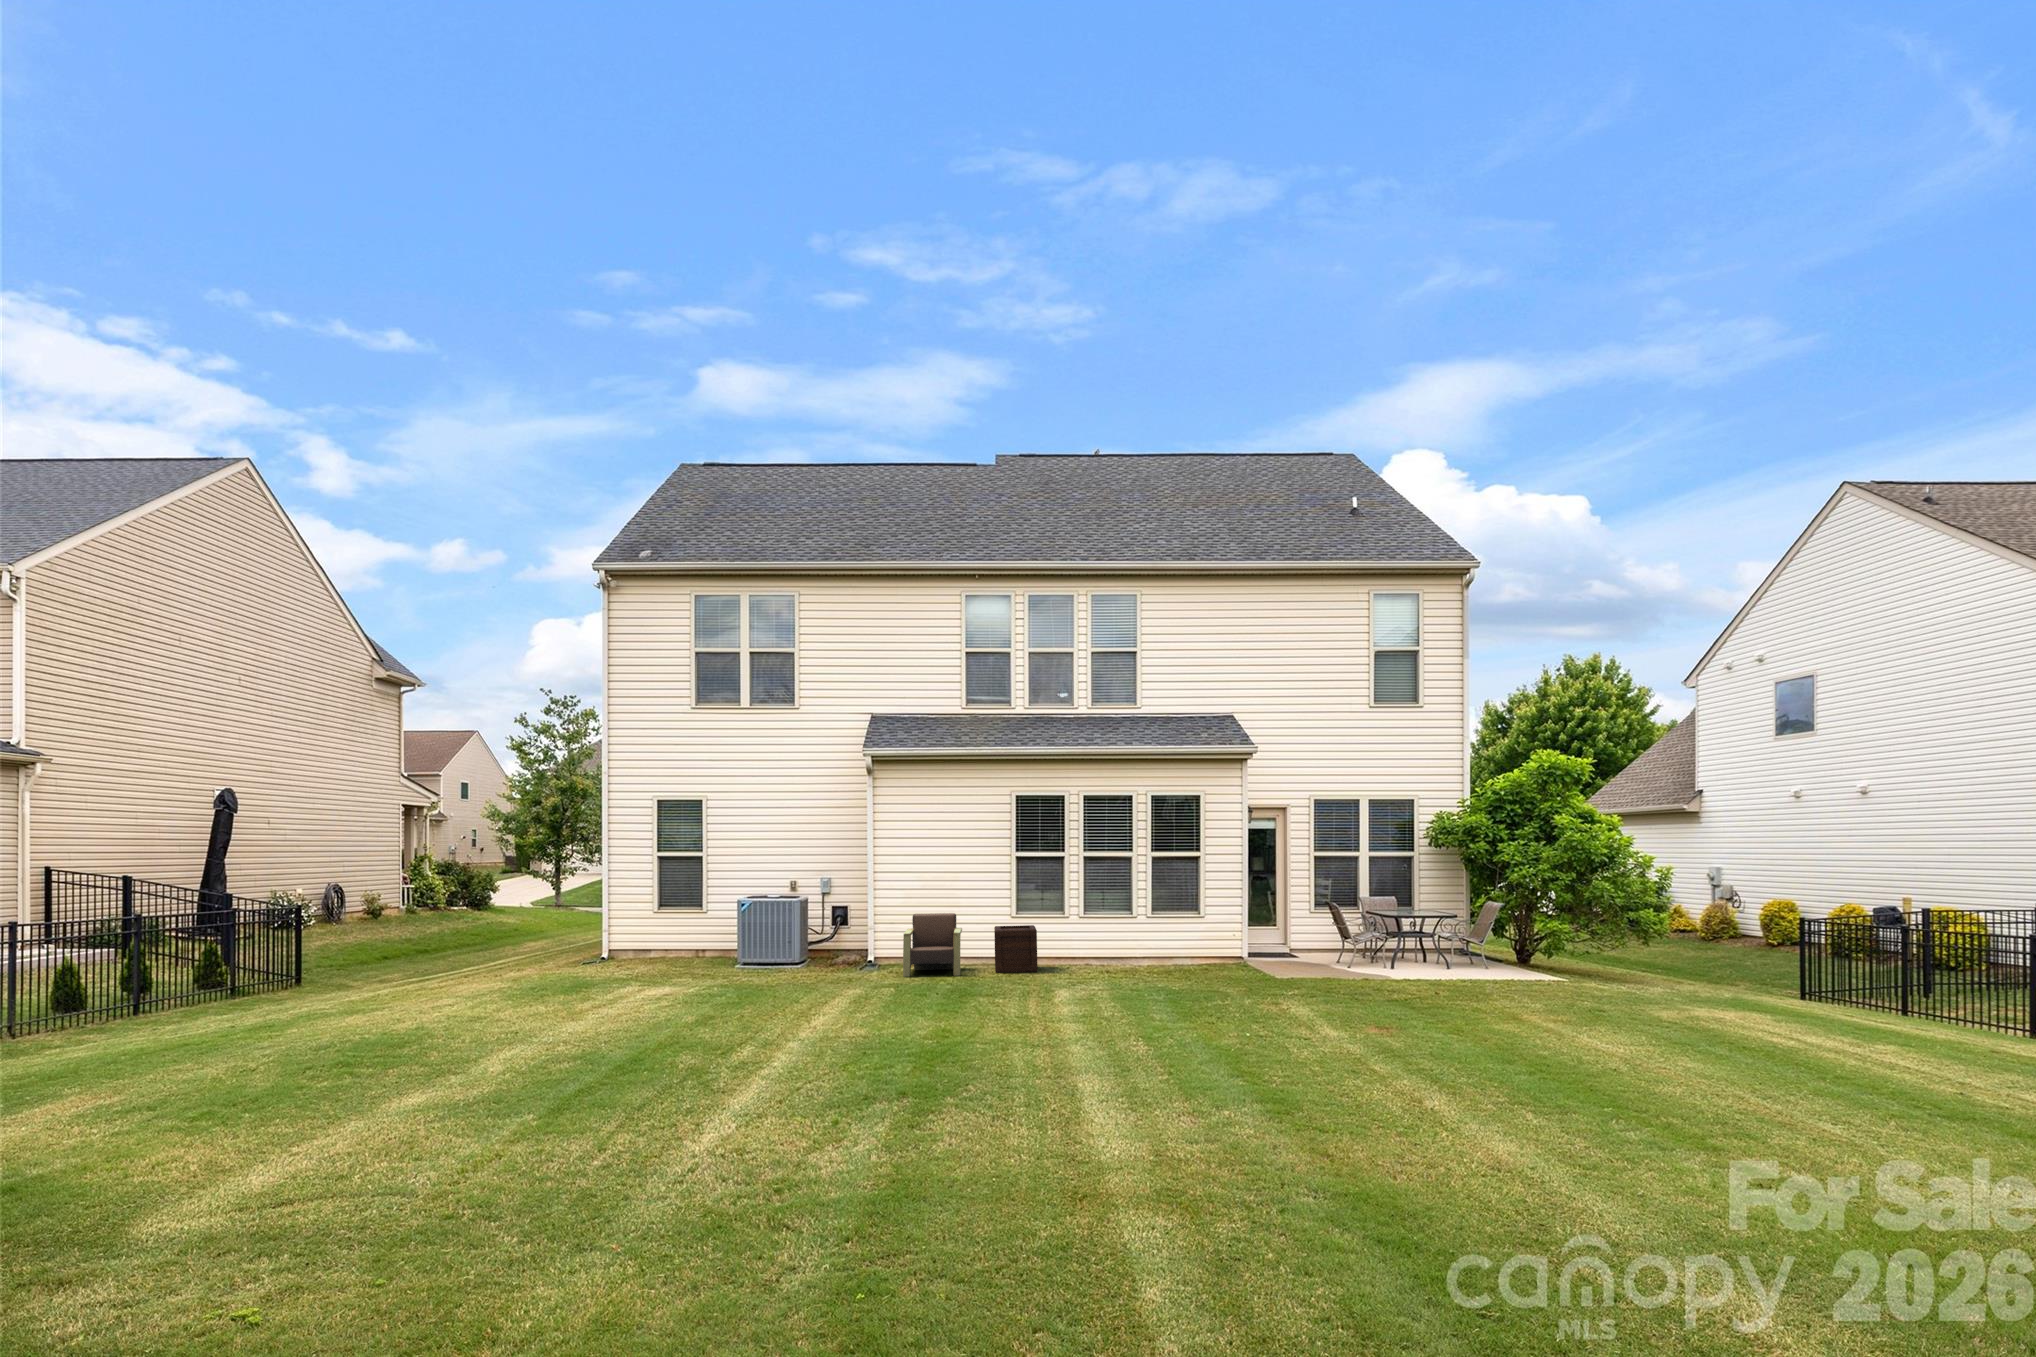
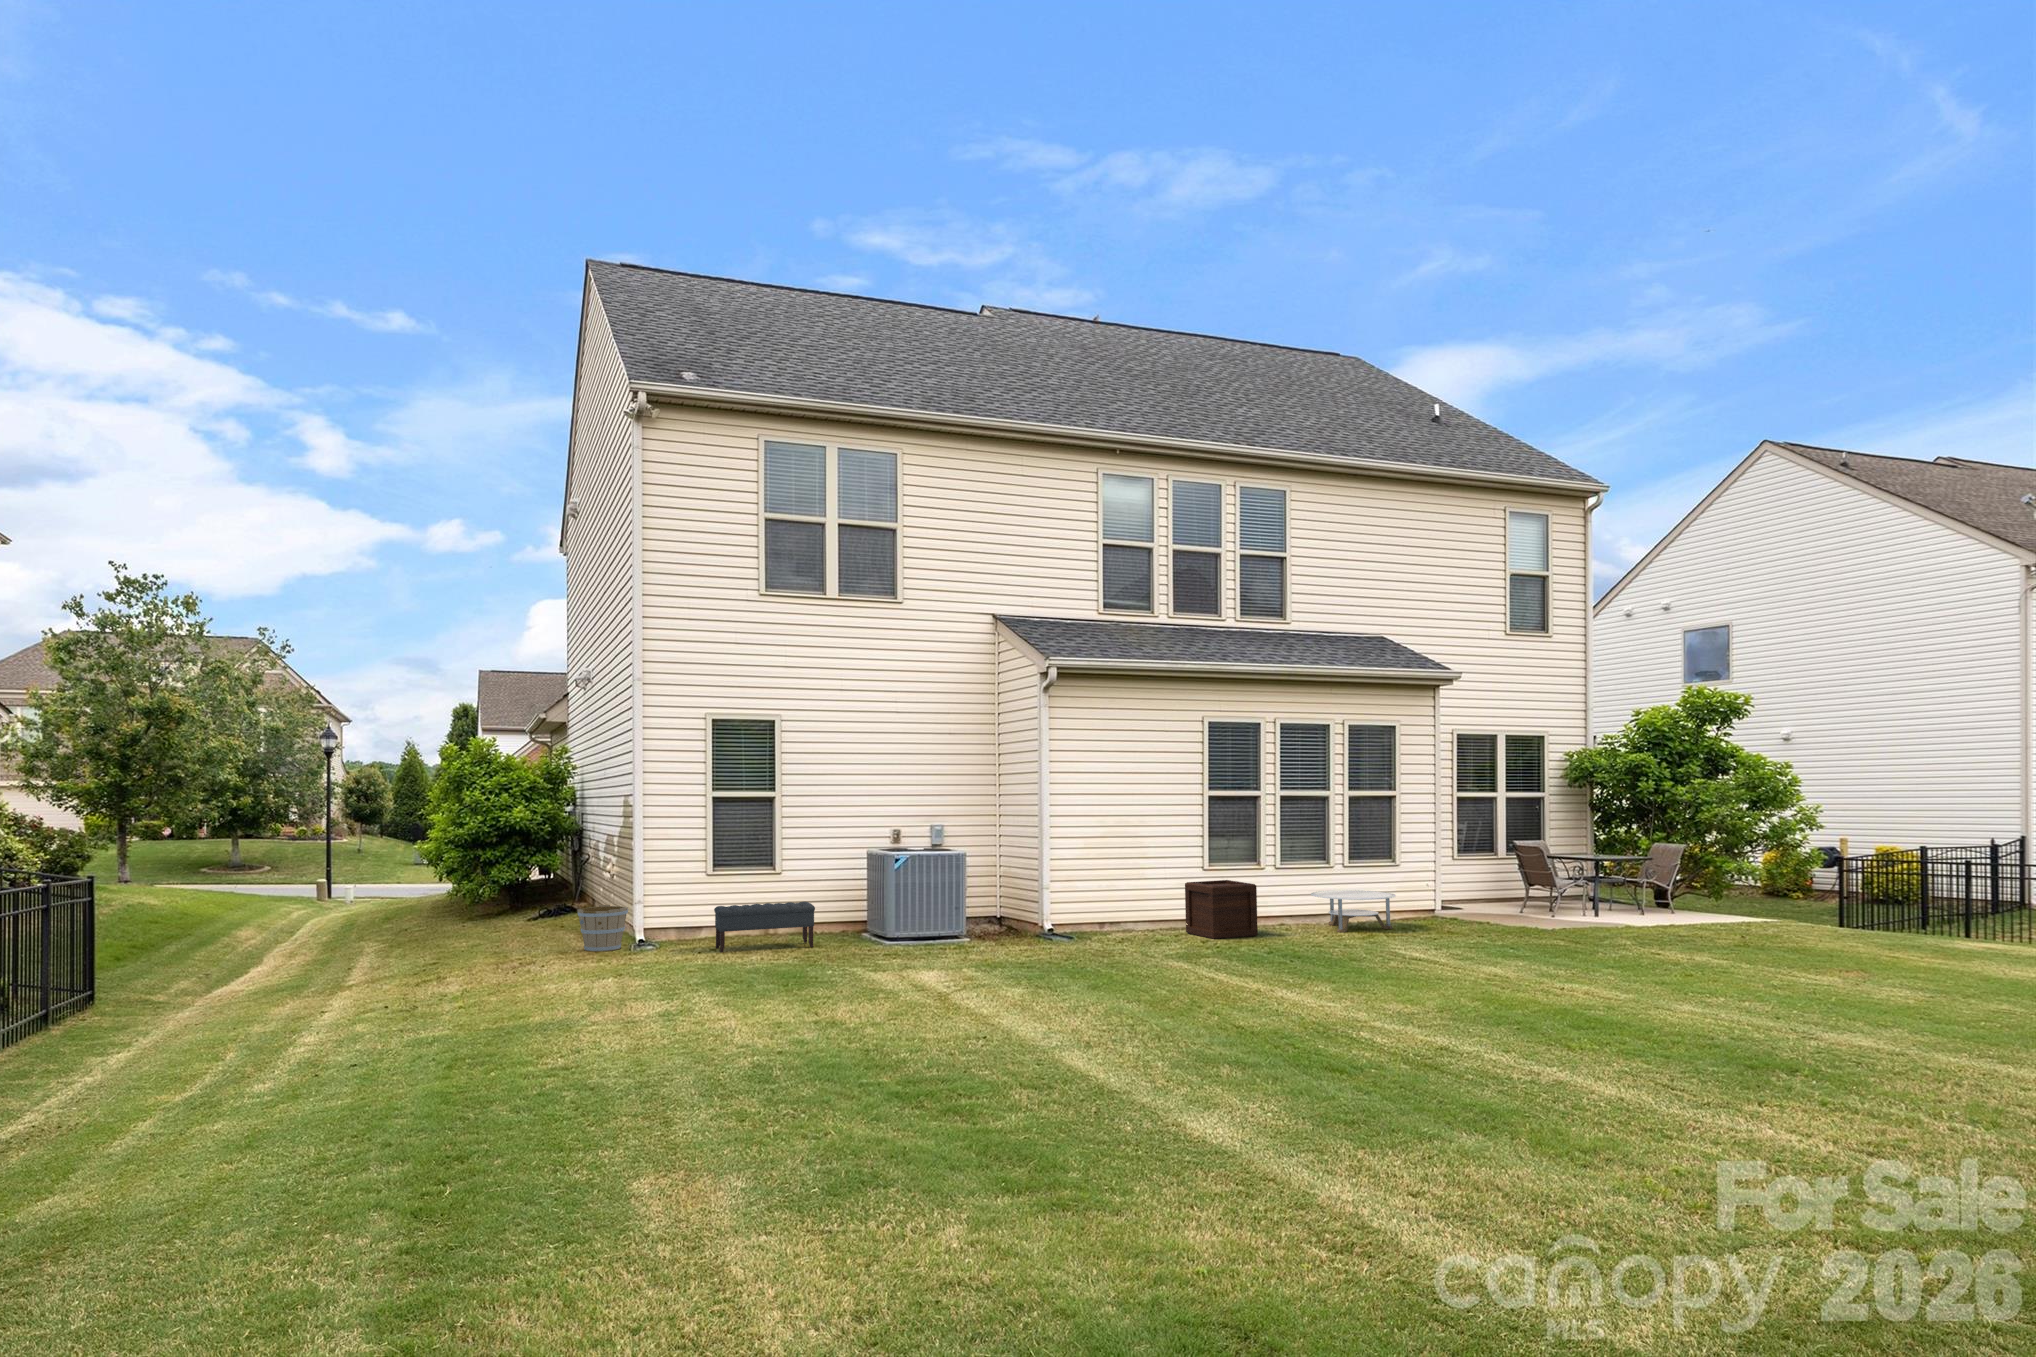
armchair: present [903,913,962,977] -> none [1091,868,1185,949]
wooden bucket: none [576,930,612,962] -> present [577,905,628,952]
bench: none [648,932,723,966] -> present [714,902,815,953]
round table: none [1103,937,1172,973] -> present [1311,890,1396,933]

